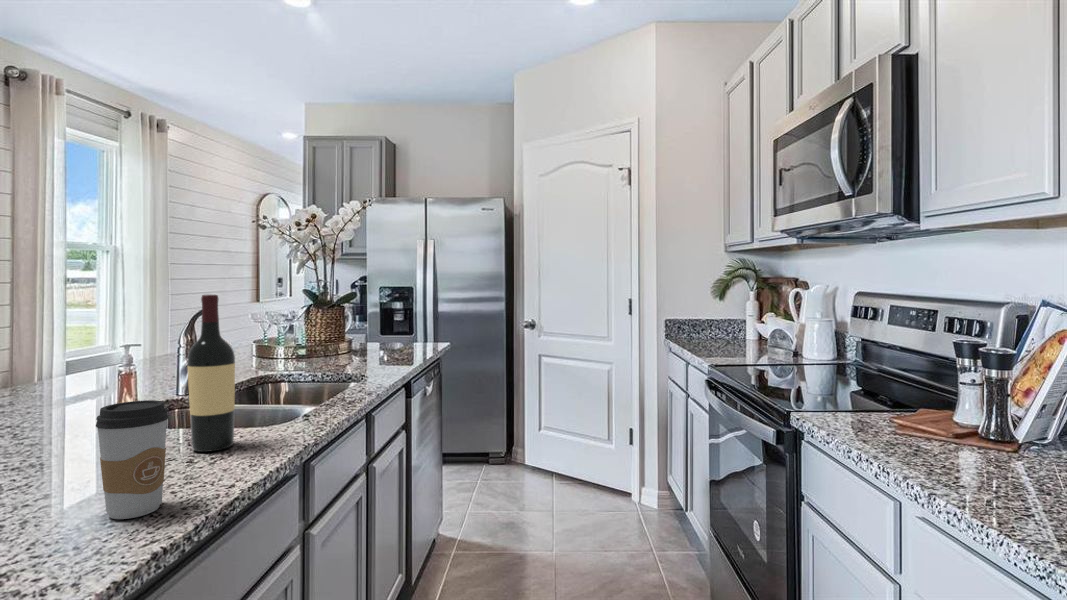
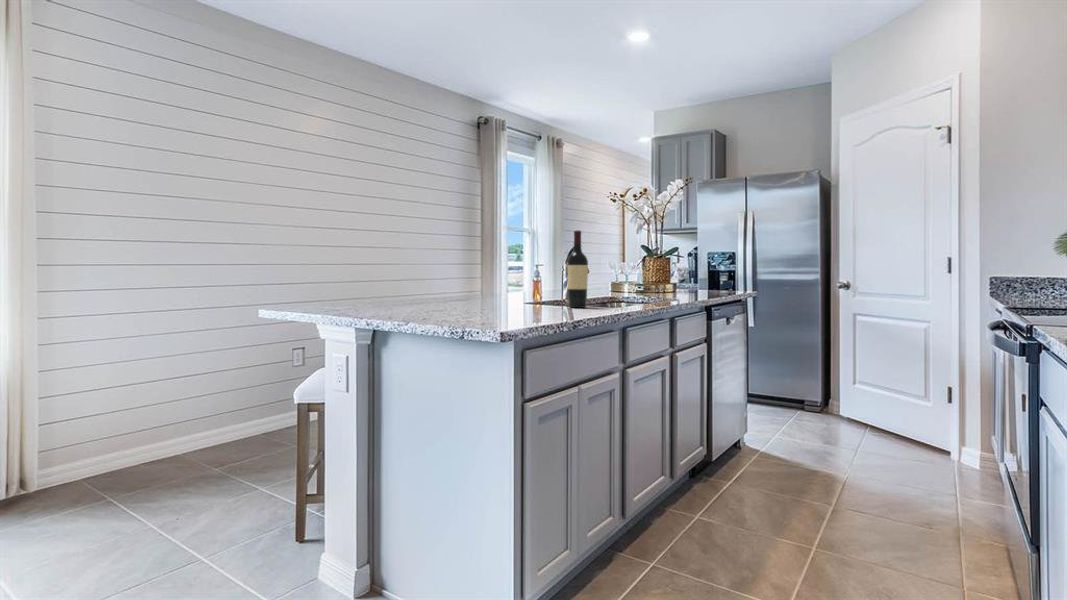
coffee cup: present [96,400,168,519] -> none [535,269,560,313]

